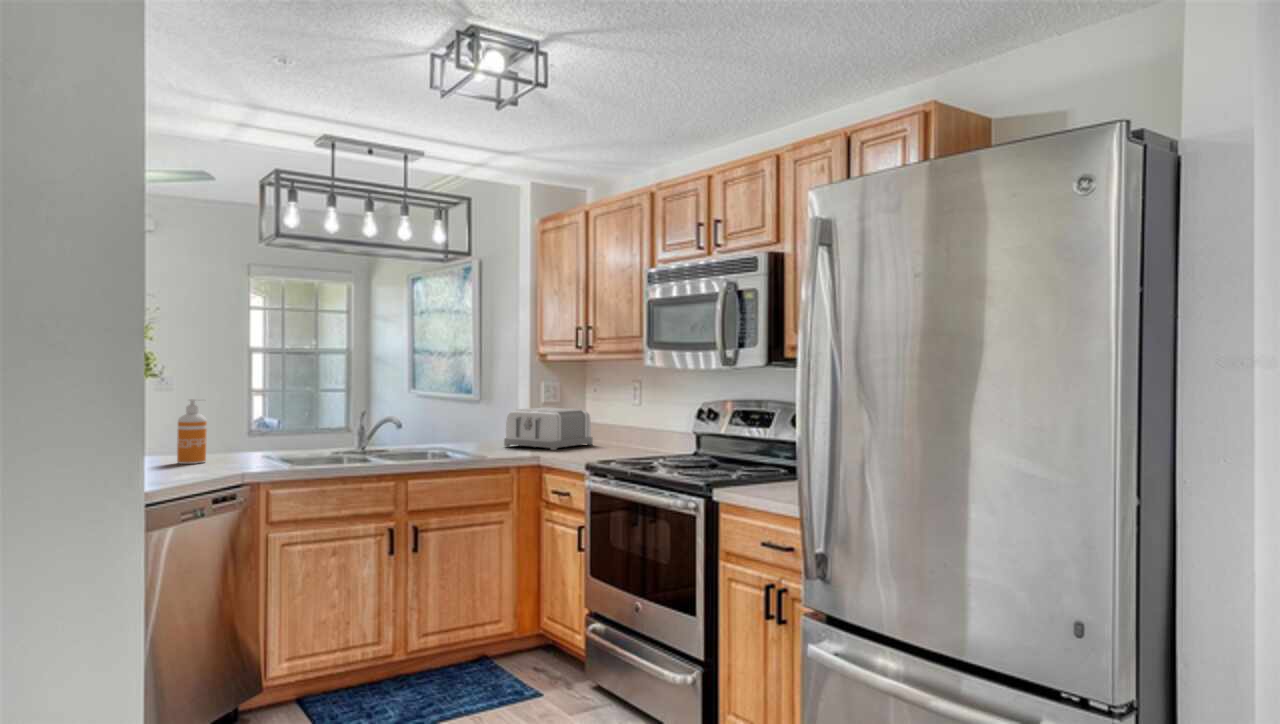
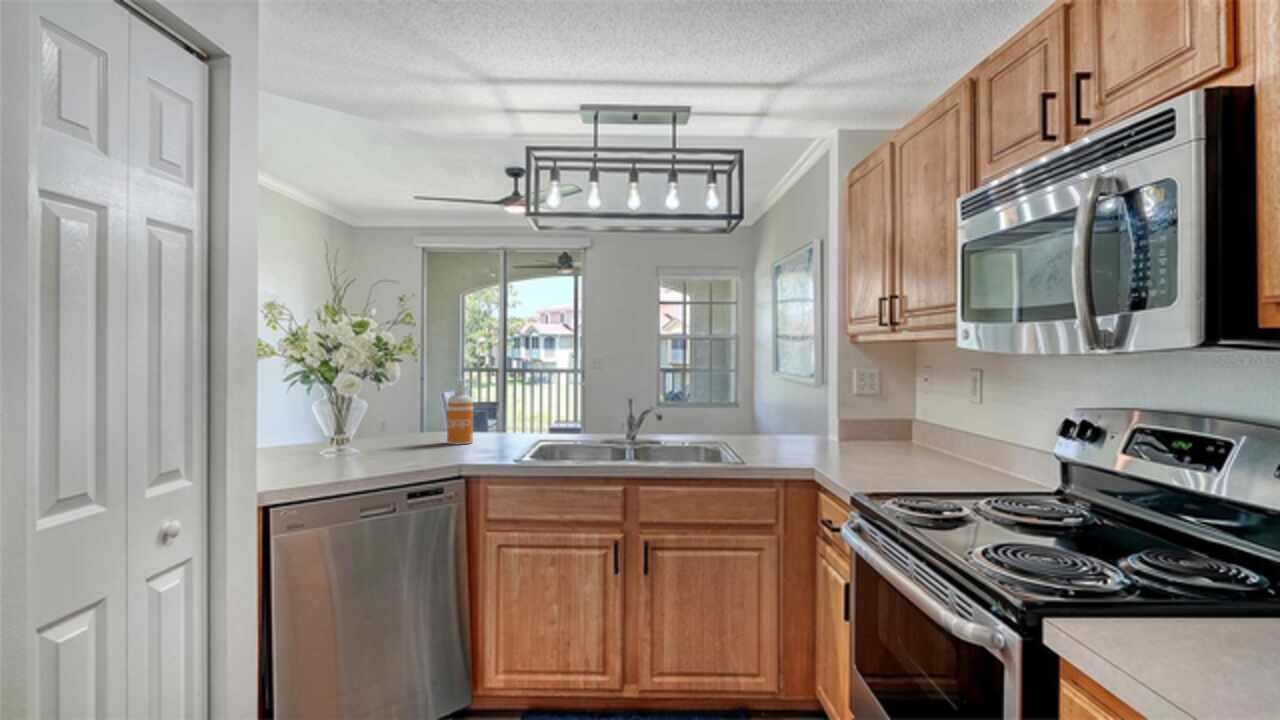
toaster: present [504,408,593,450] -> none [798,401,916,458]

